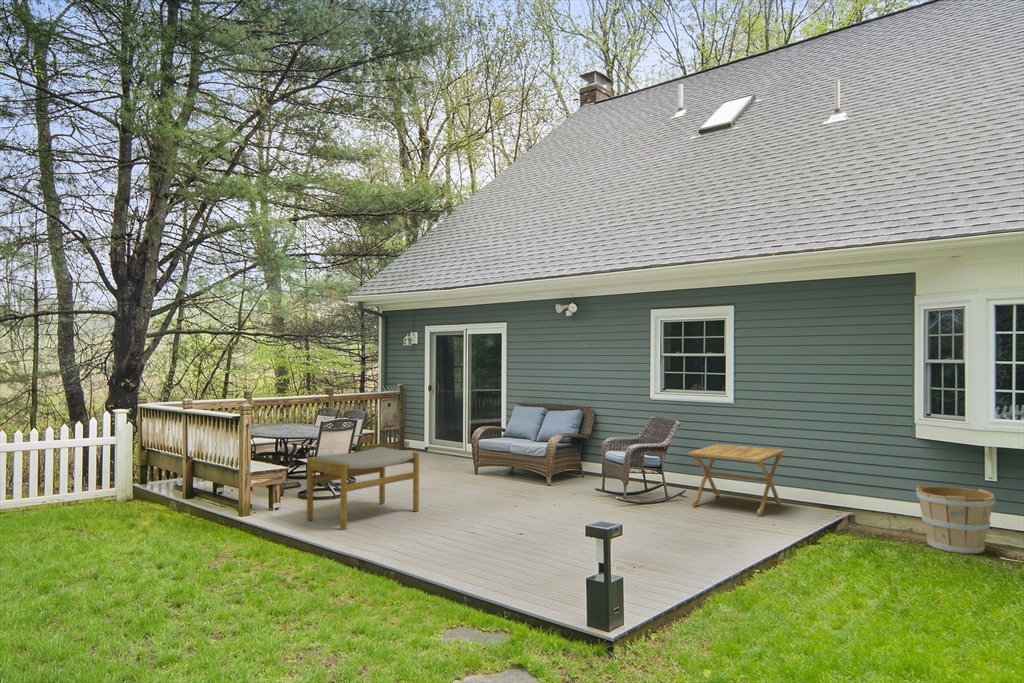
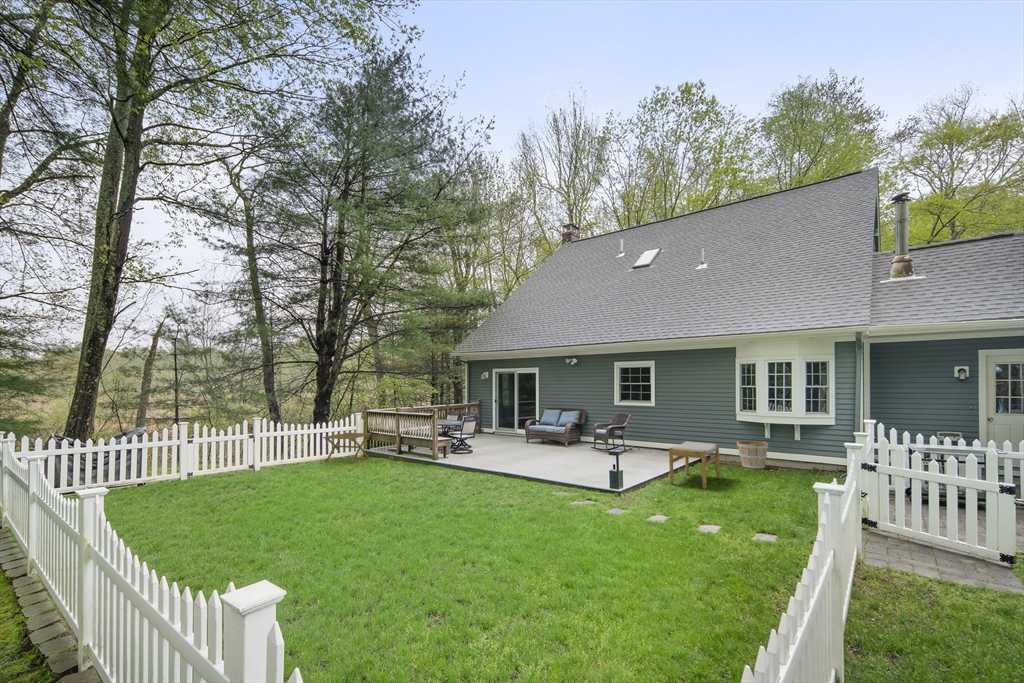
side table: present [688,444,785,516] -> present [323,433,371,463]
footstool: present [307,447,419,530] -> present [669,441,720,489]

